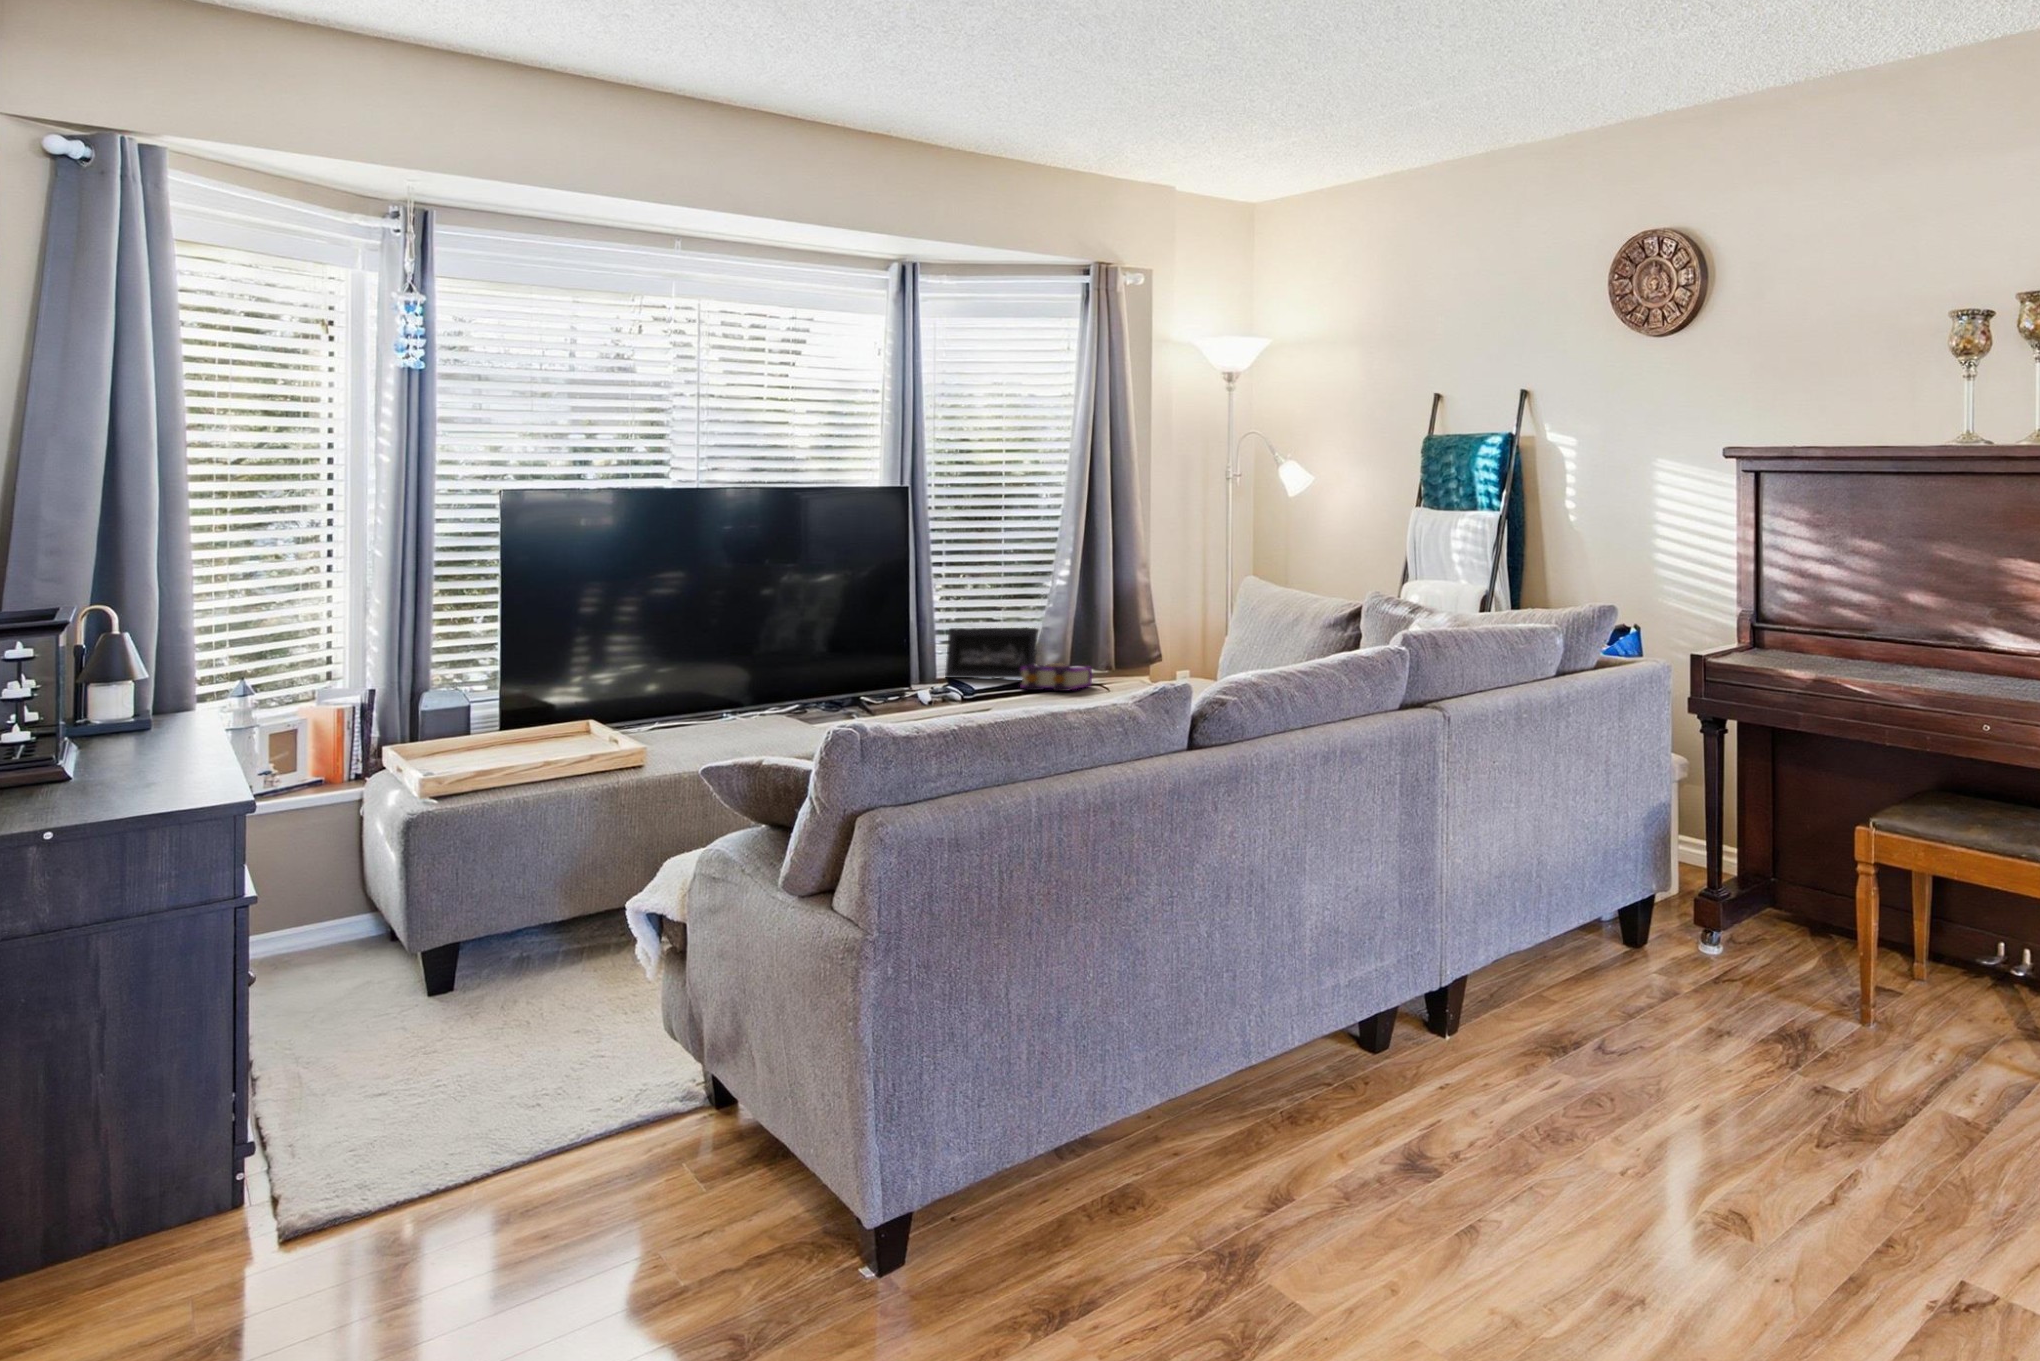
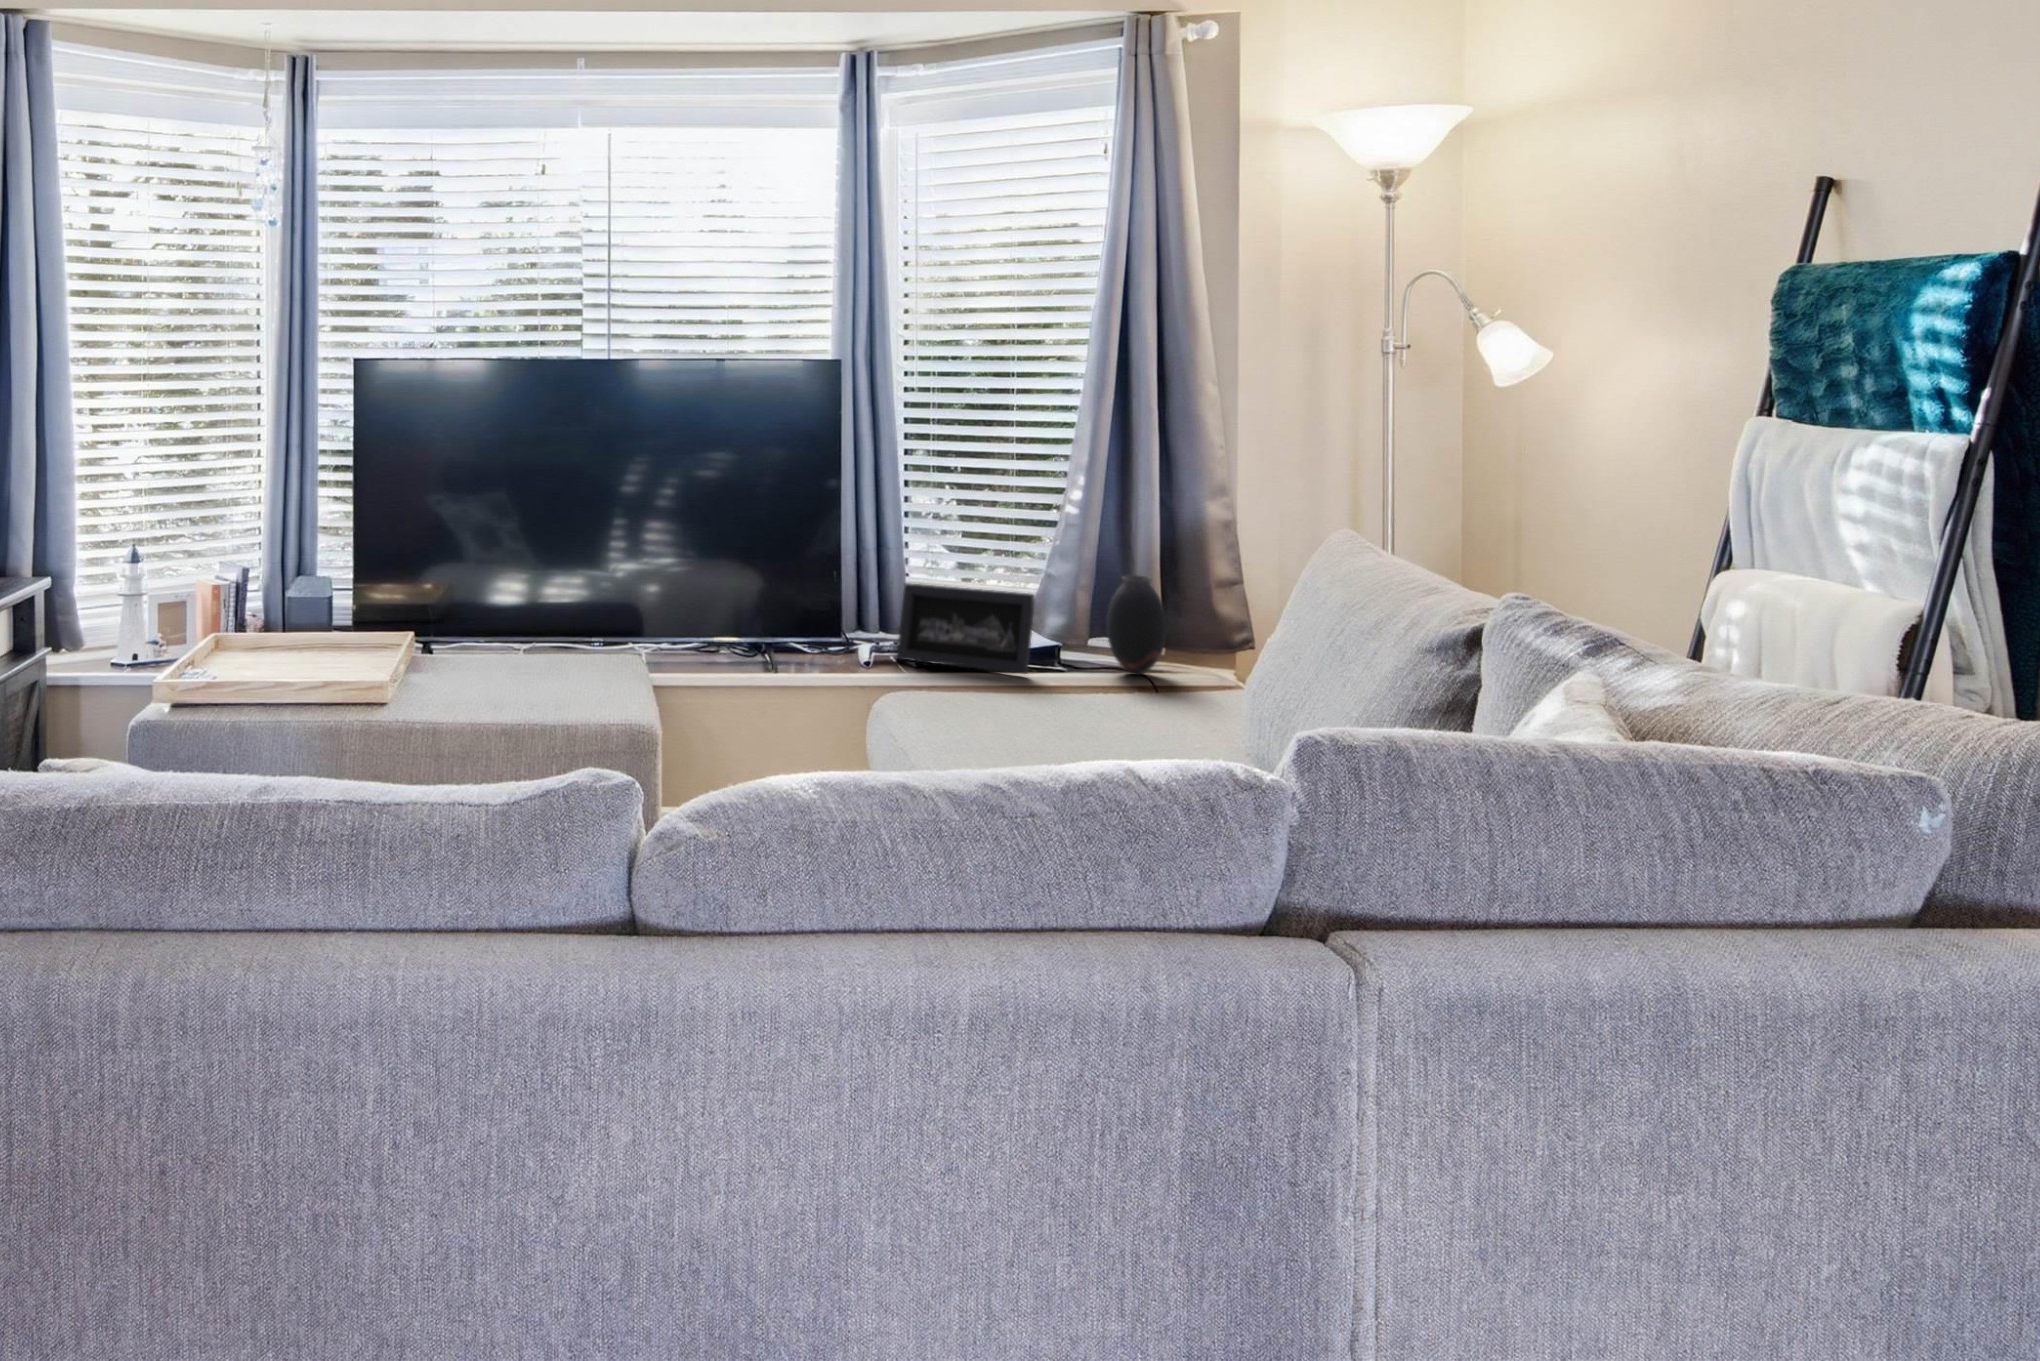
vase: none [1081,615,1116,675] -> present [1107,575,1167,675]
book: present [1021,663,1092,691] -> none [992,656,1113,708]

